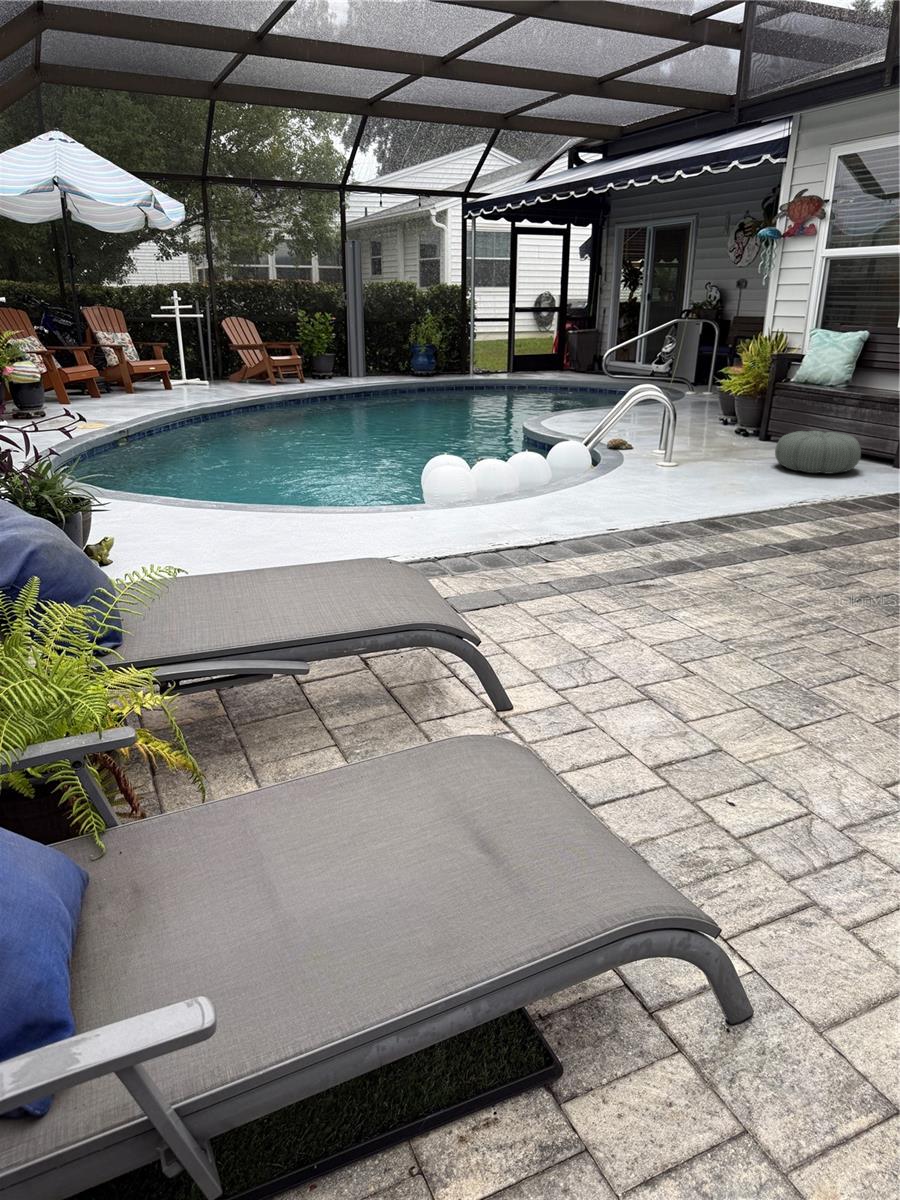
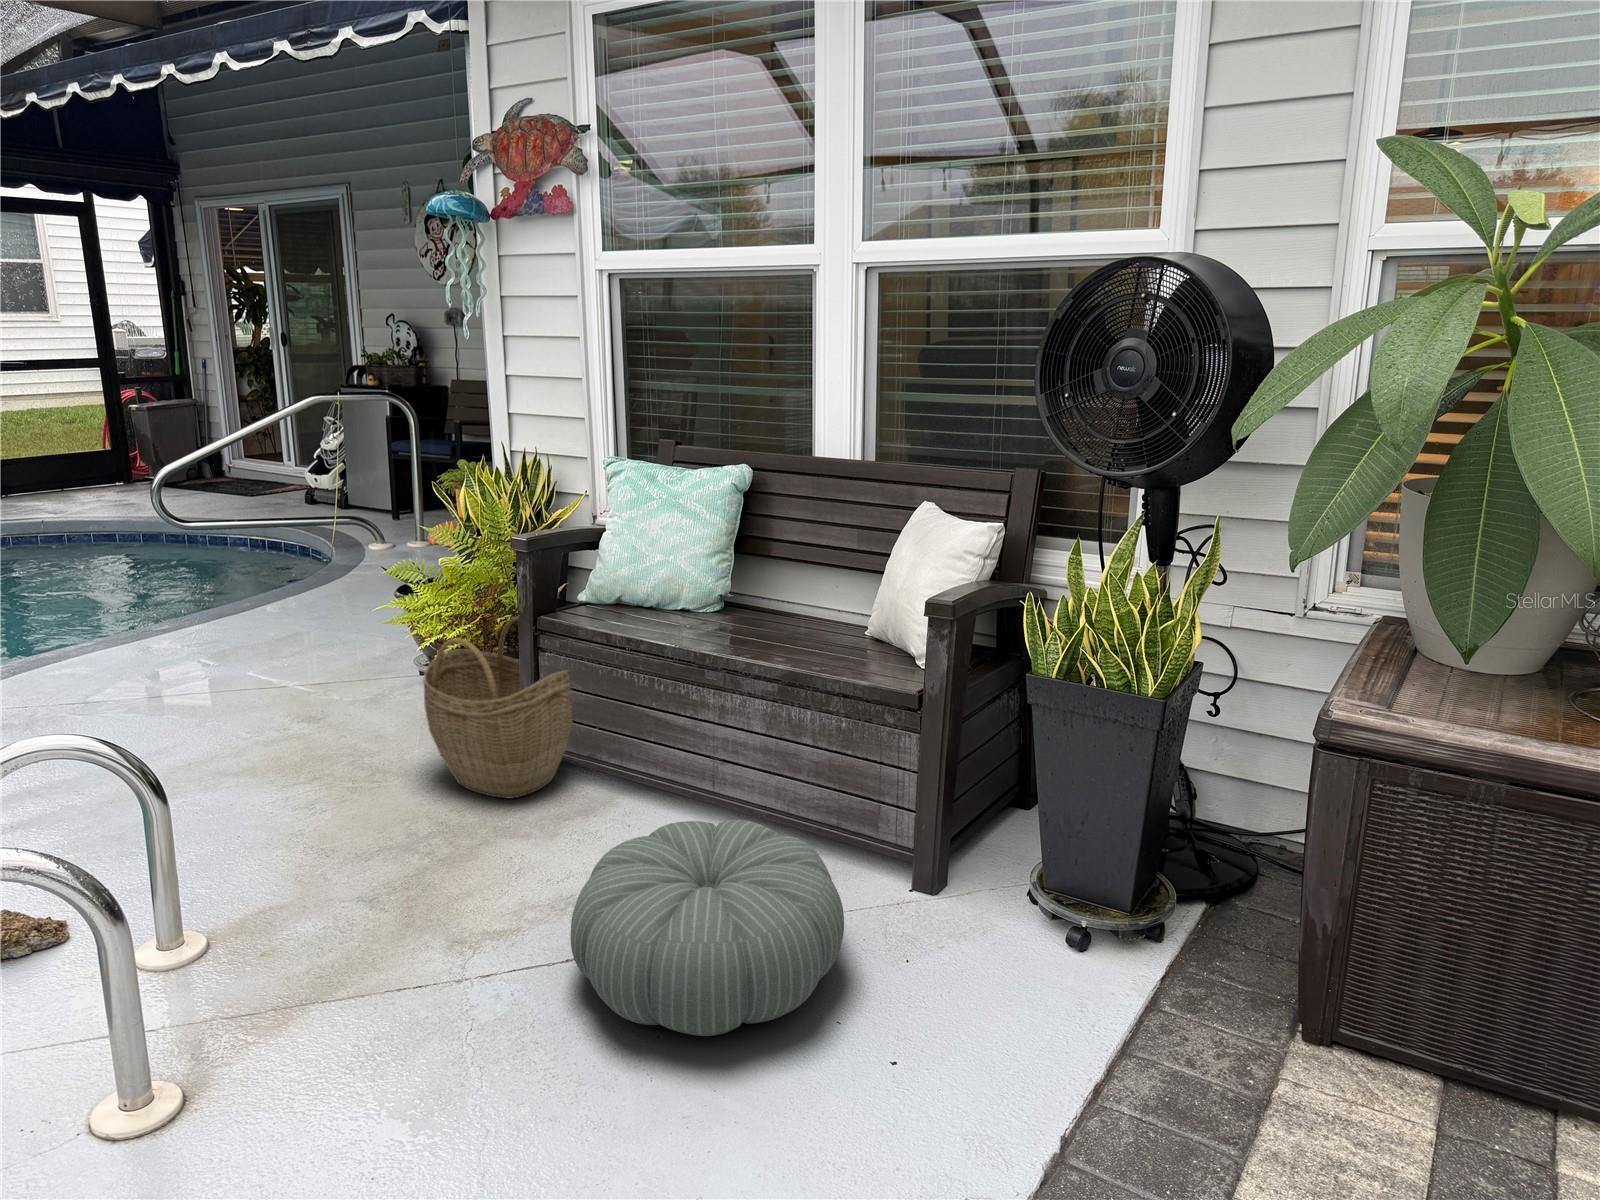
woven basket: none [730,383,783,444] -> present [424,616,573,798]

